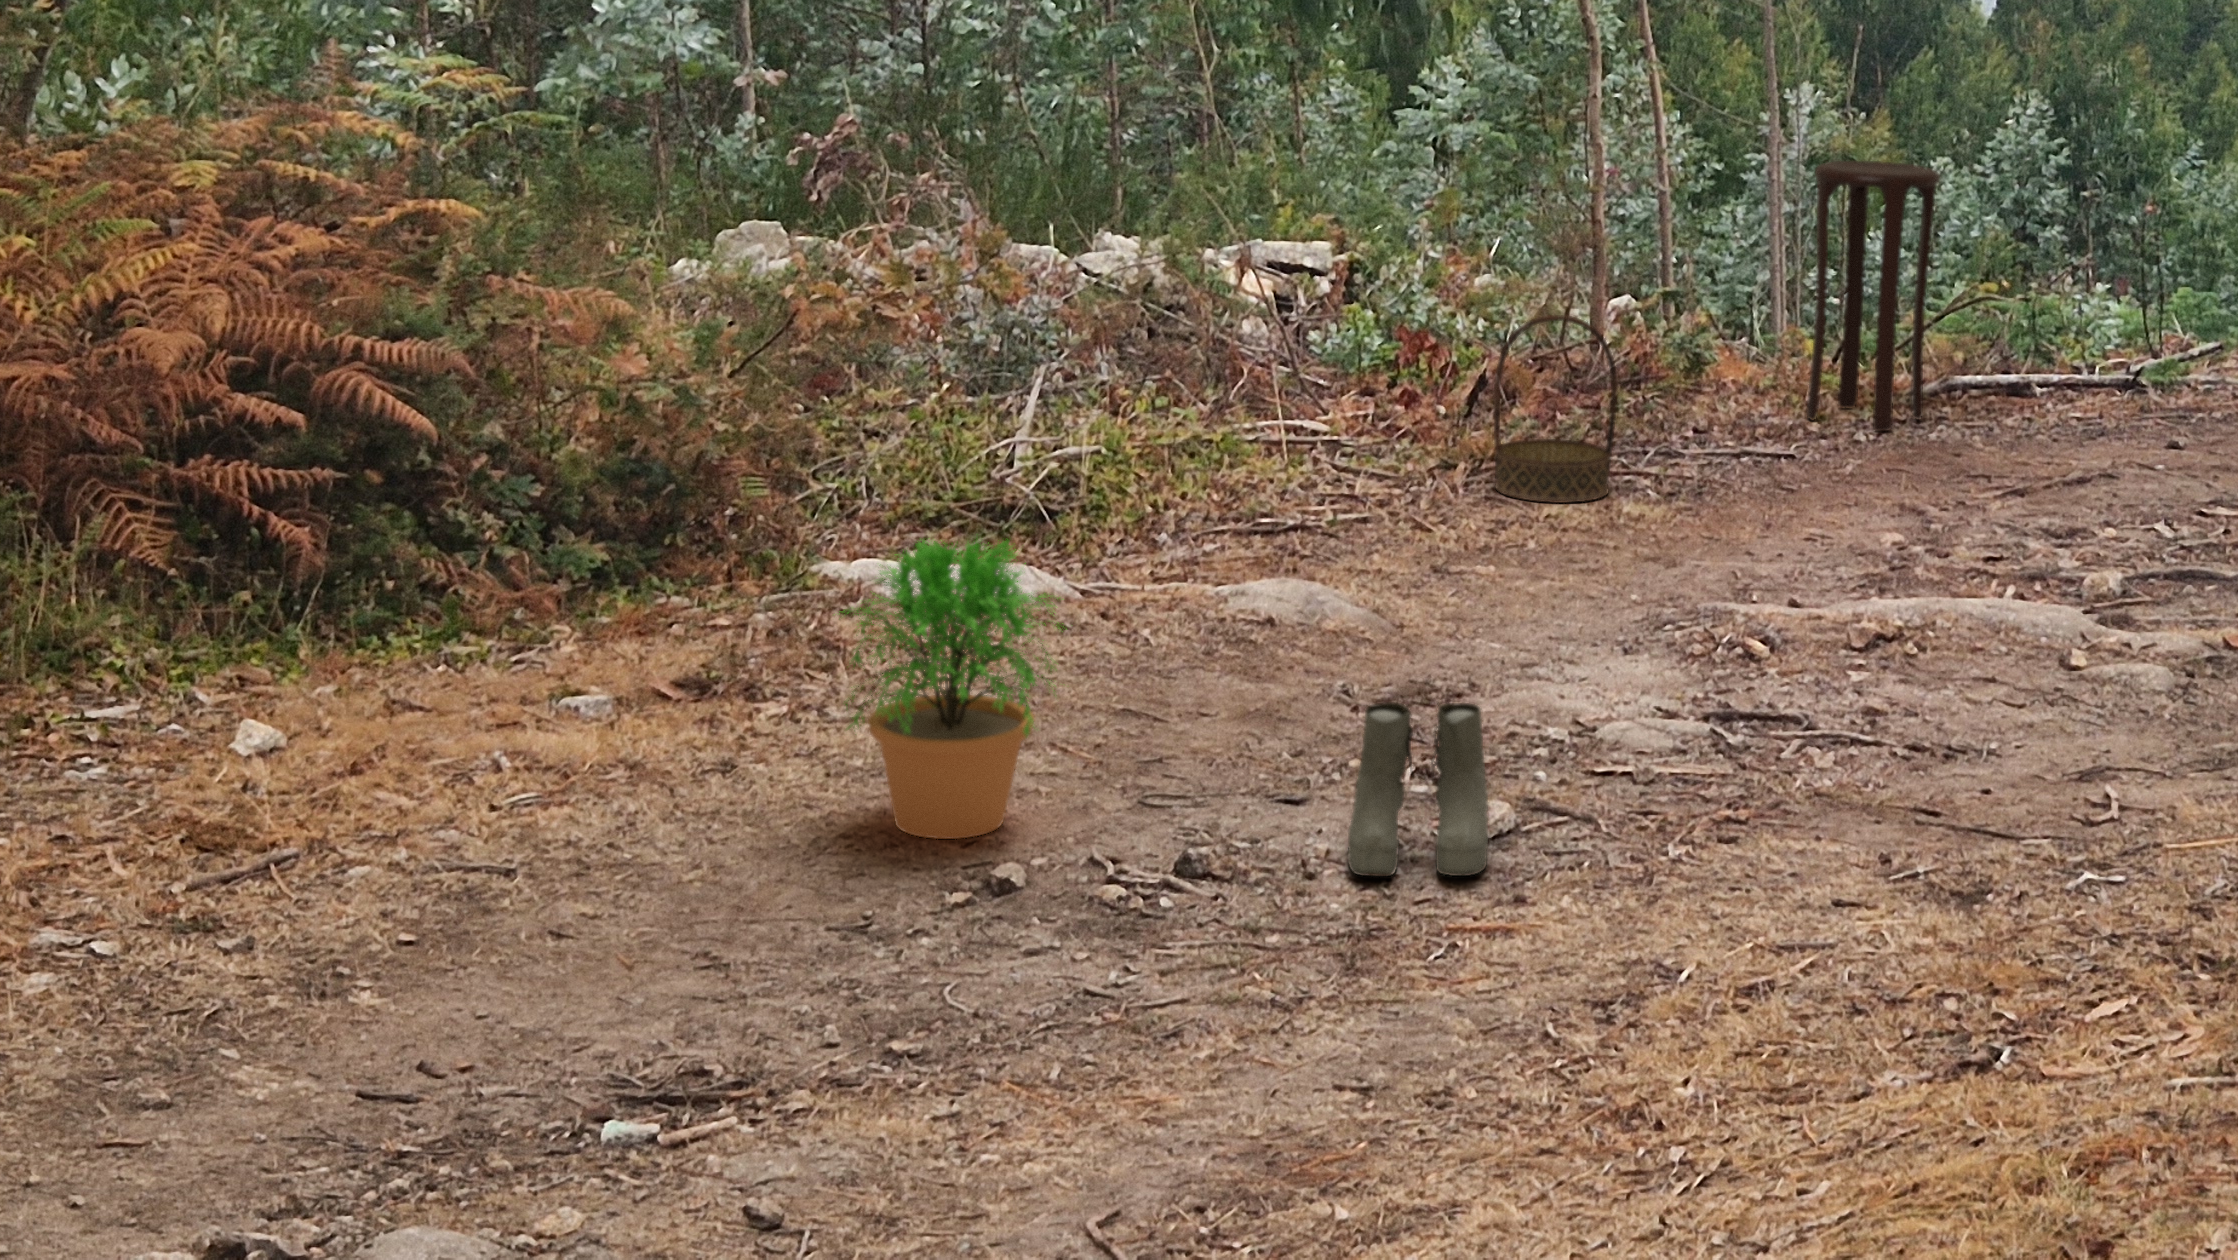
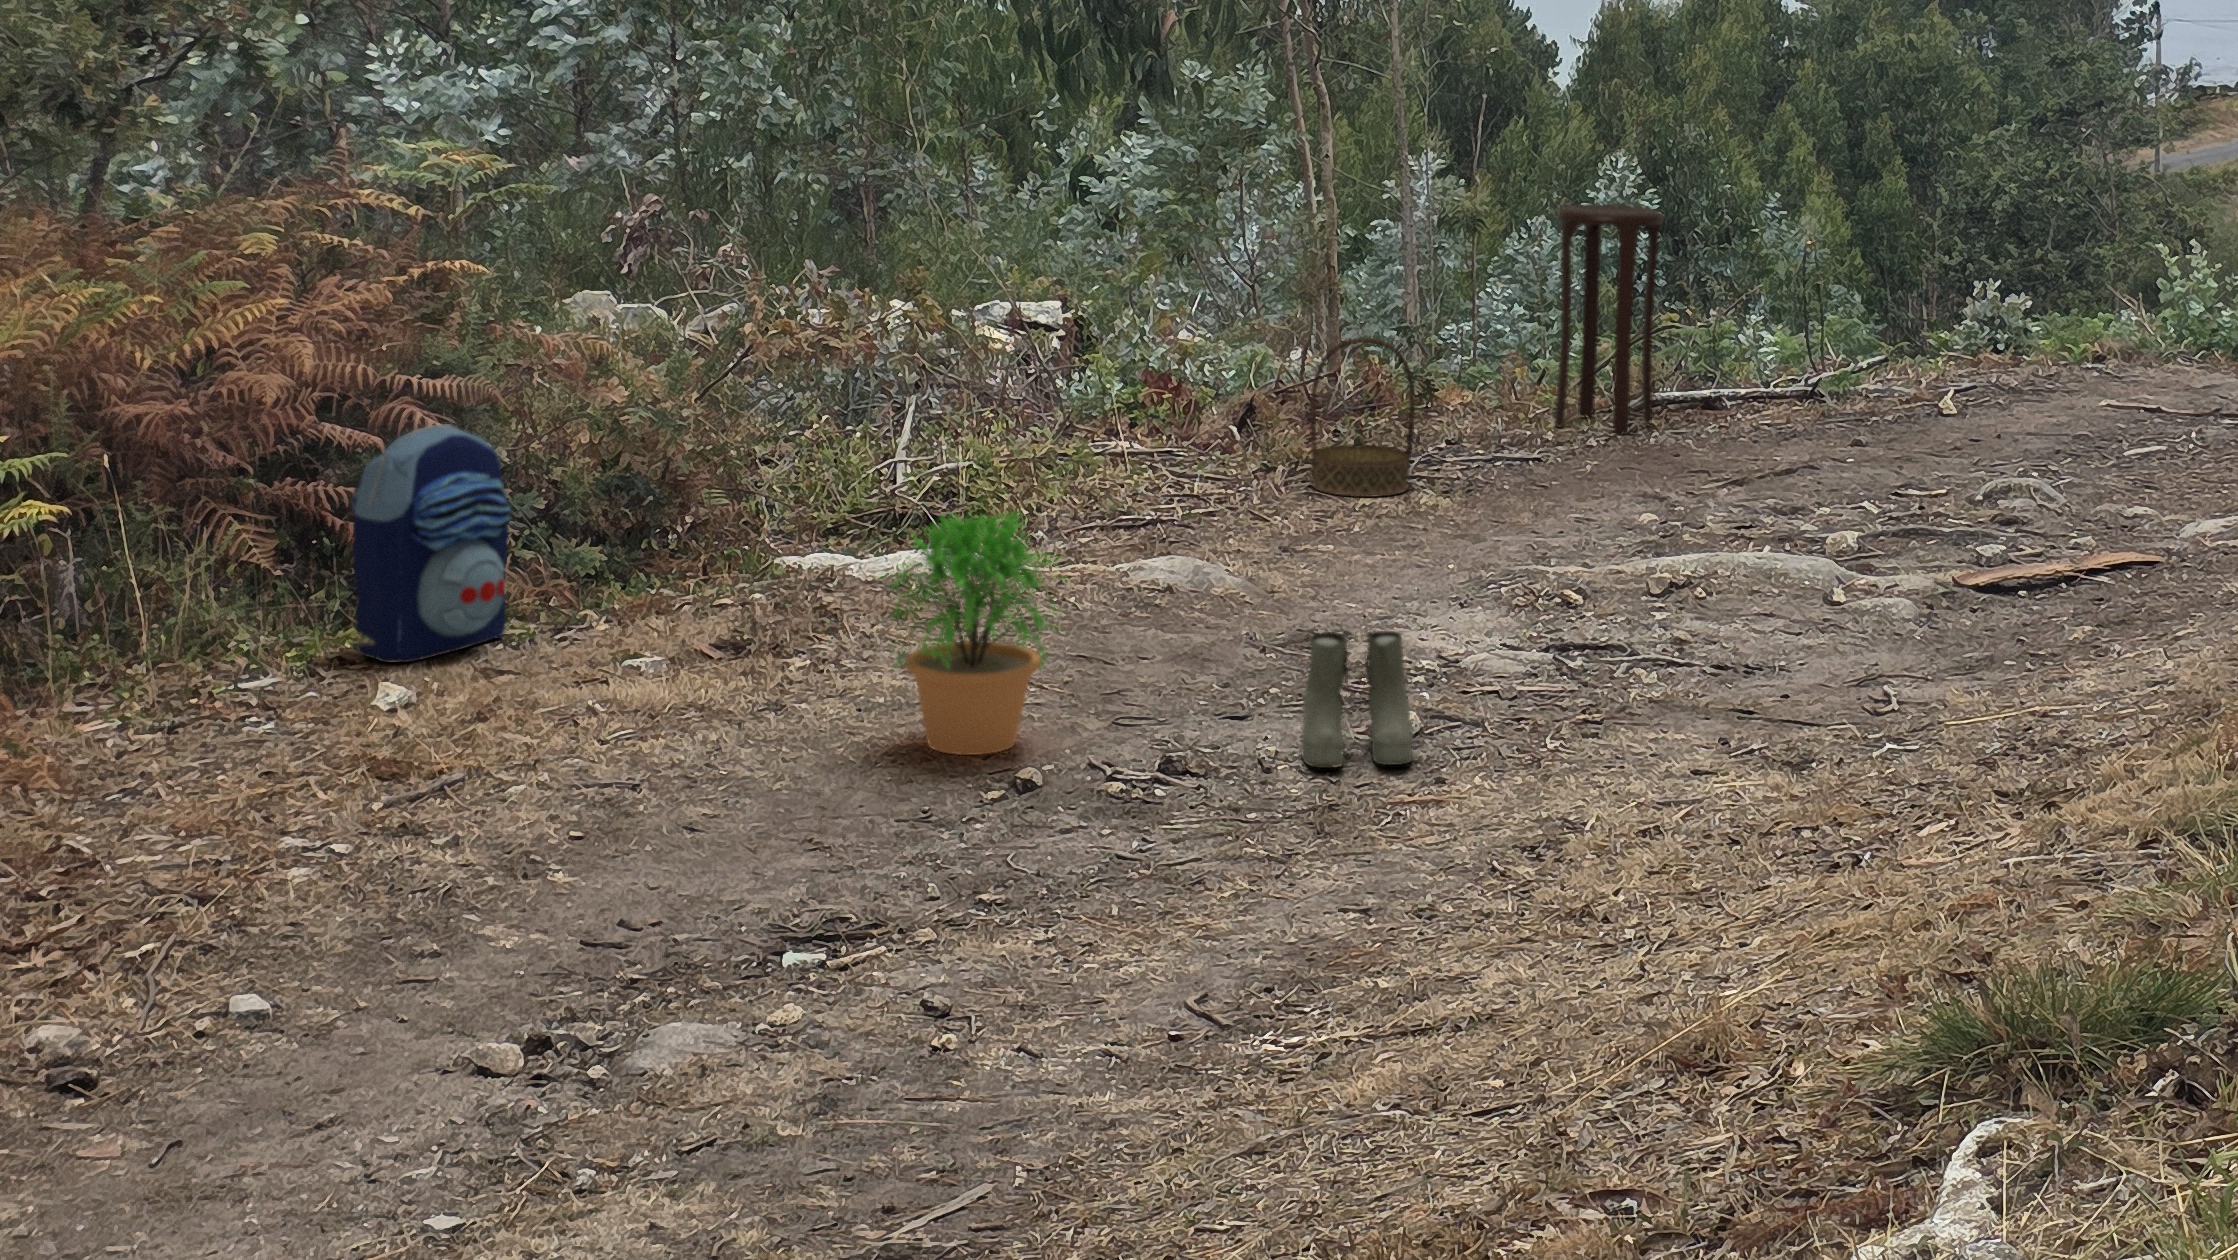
backpack: none [276,402,469,684] -> present [351,424,510,663]

